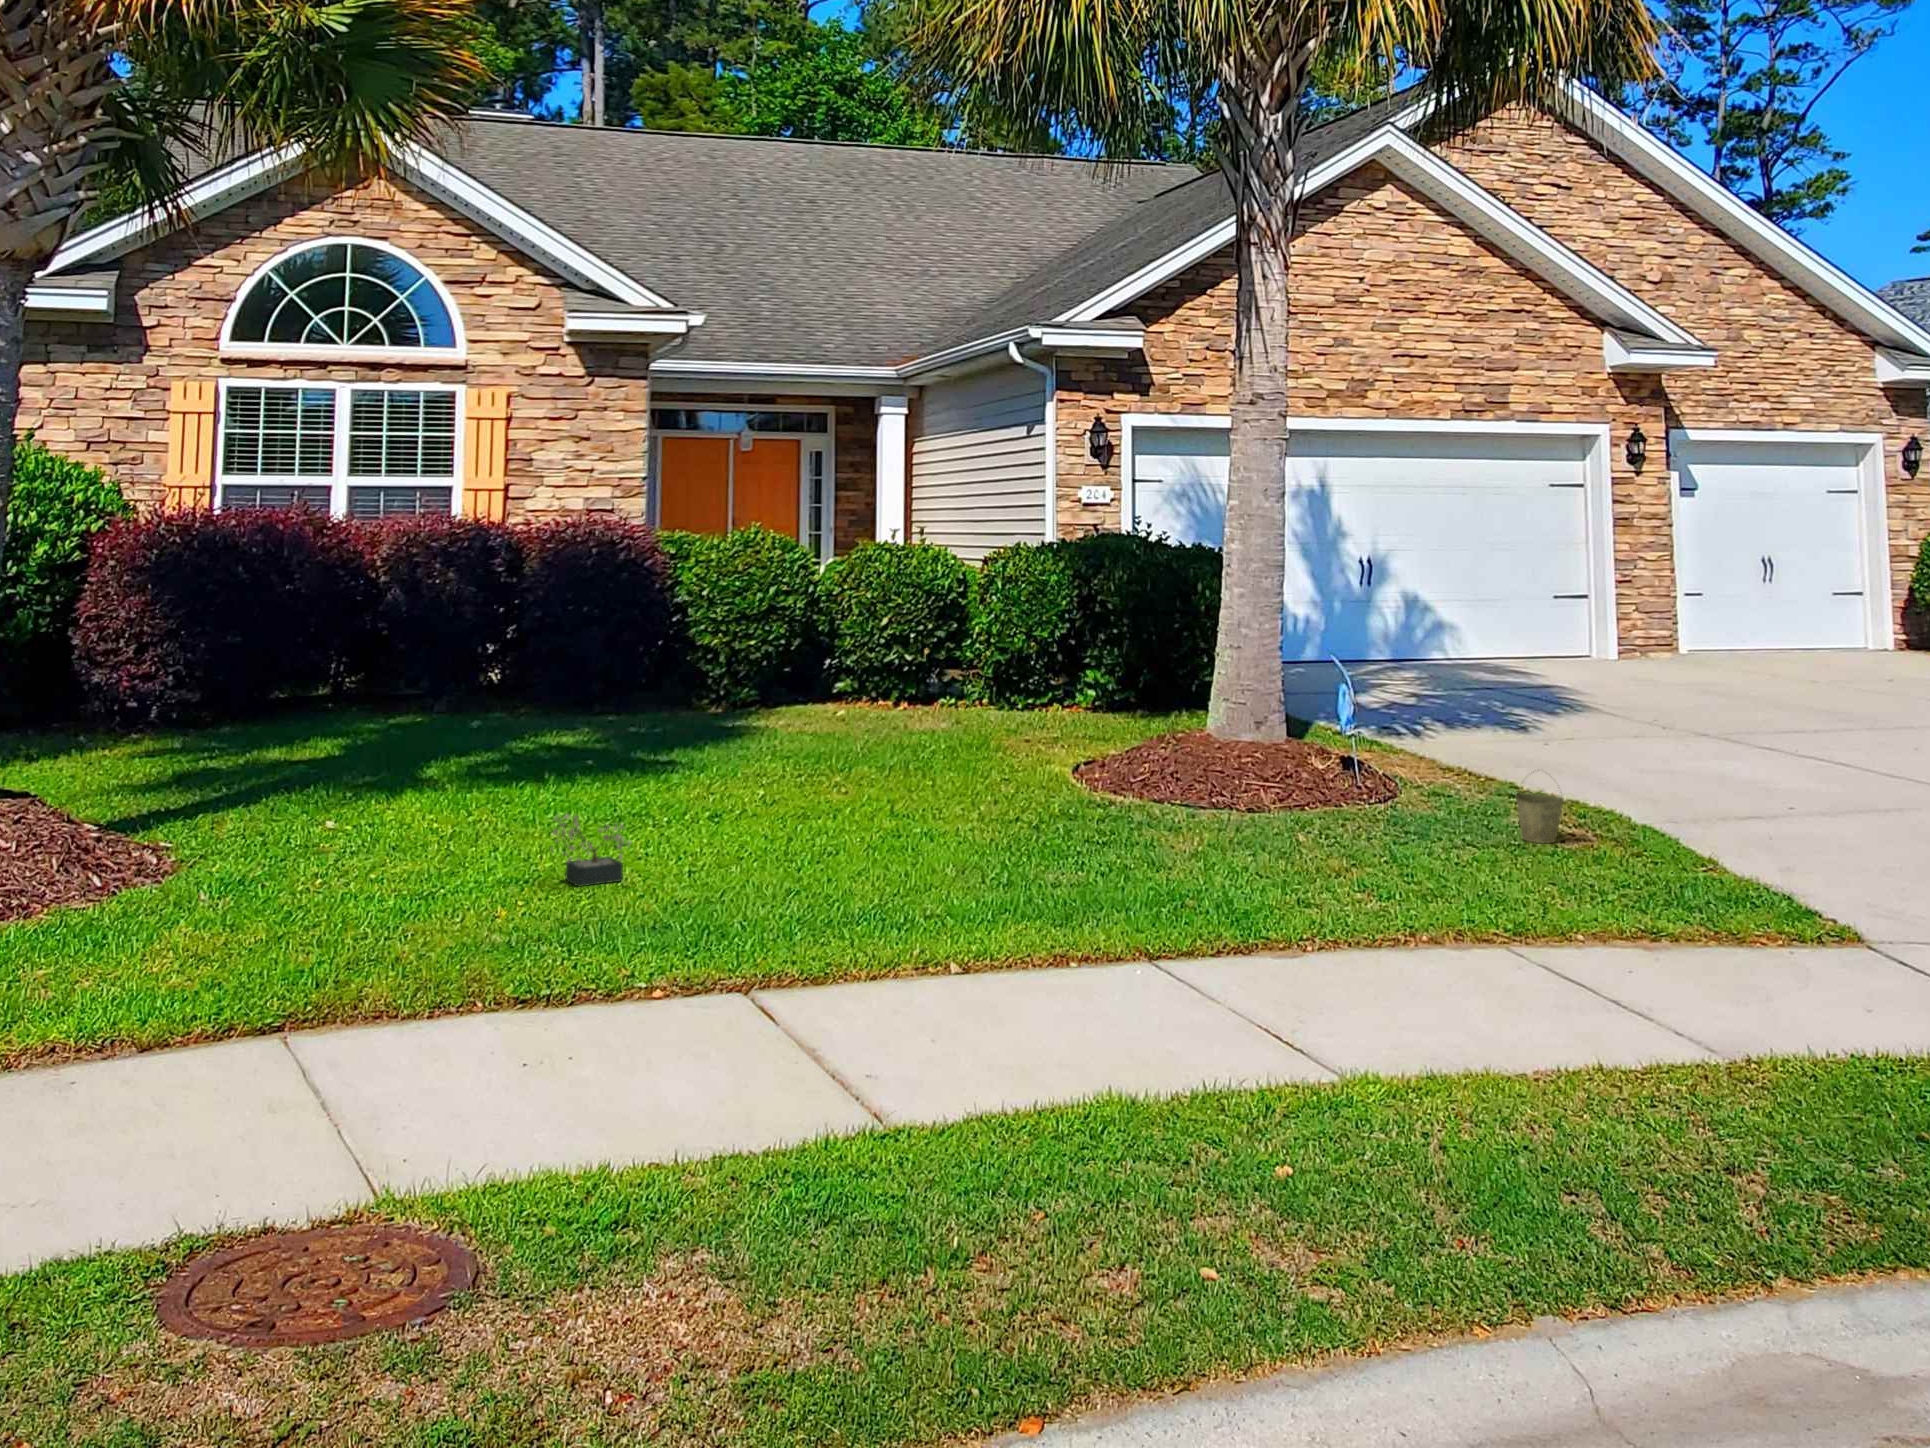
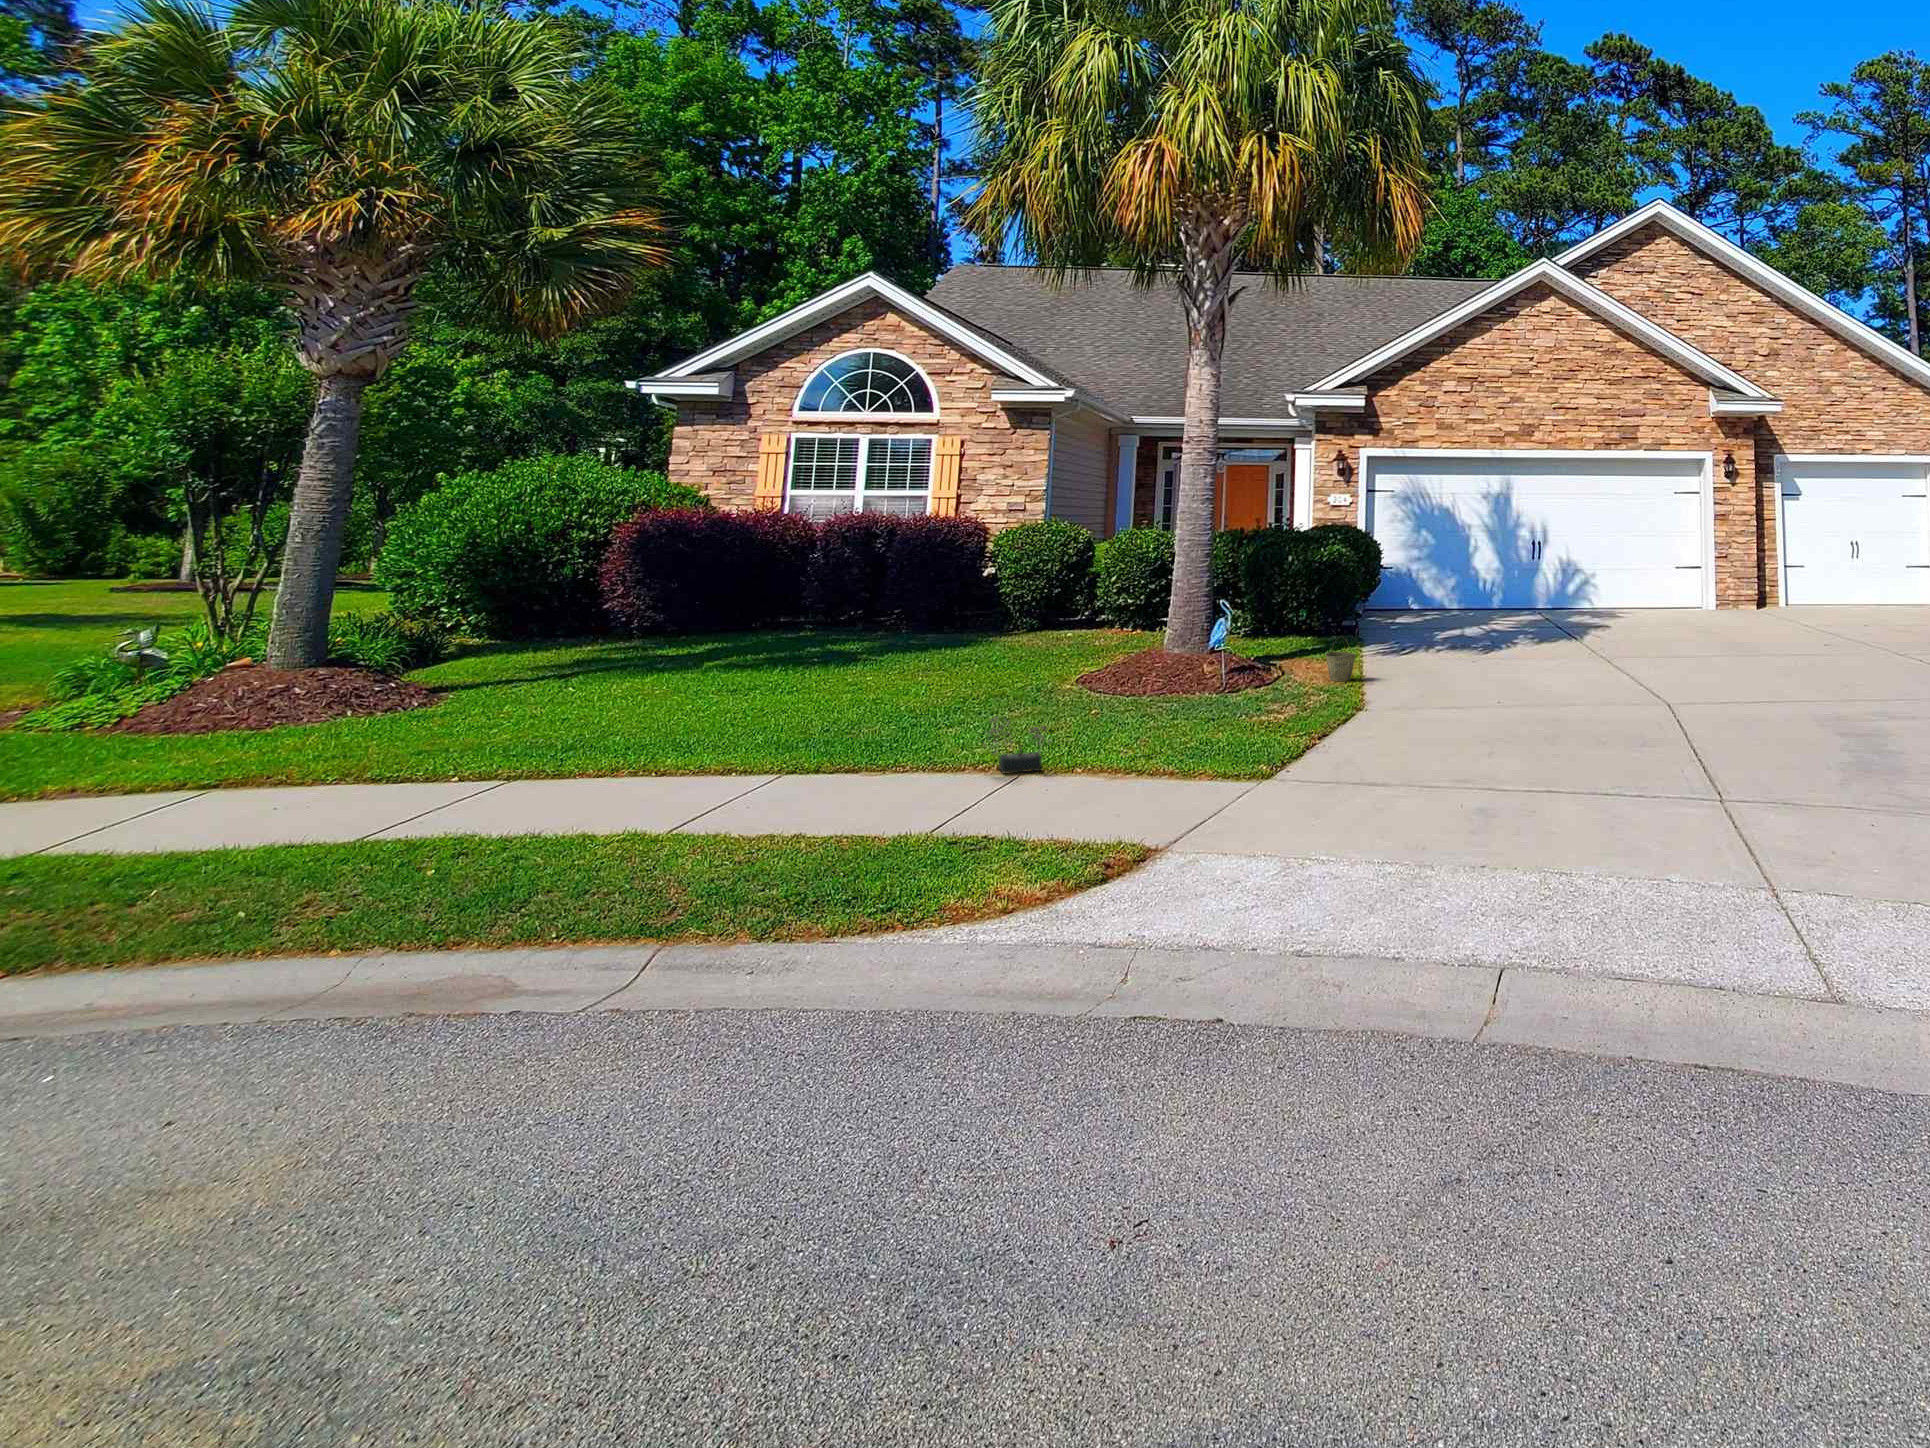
decorative plant: present [551,814,631,886] -> present [988,717,1049,774]

